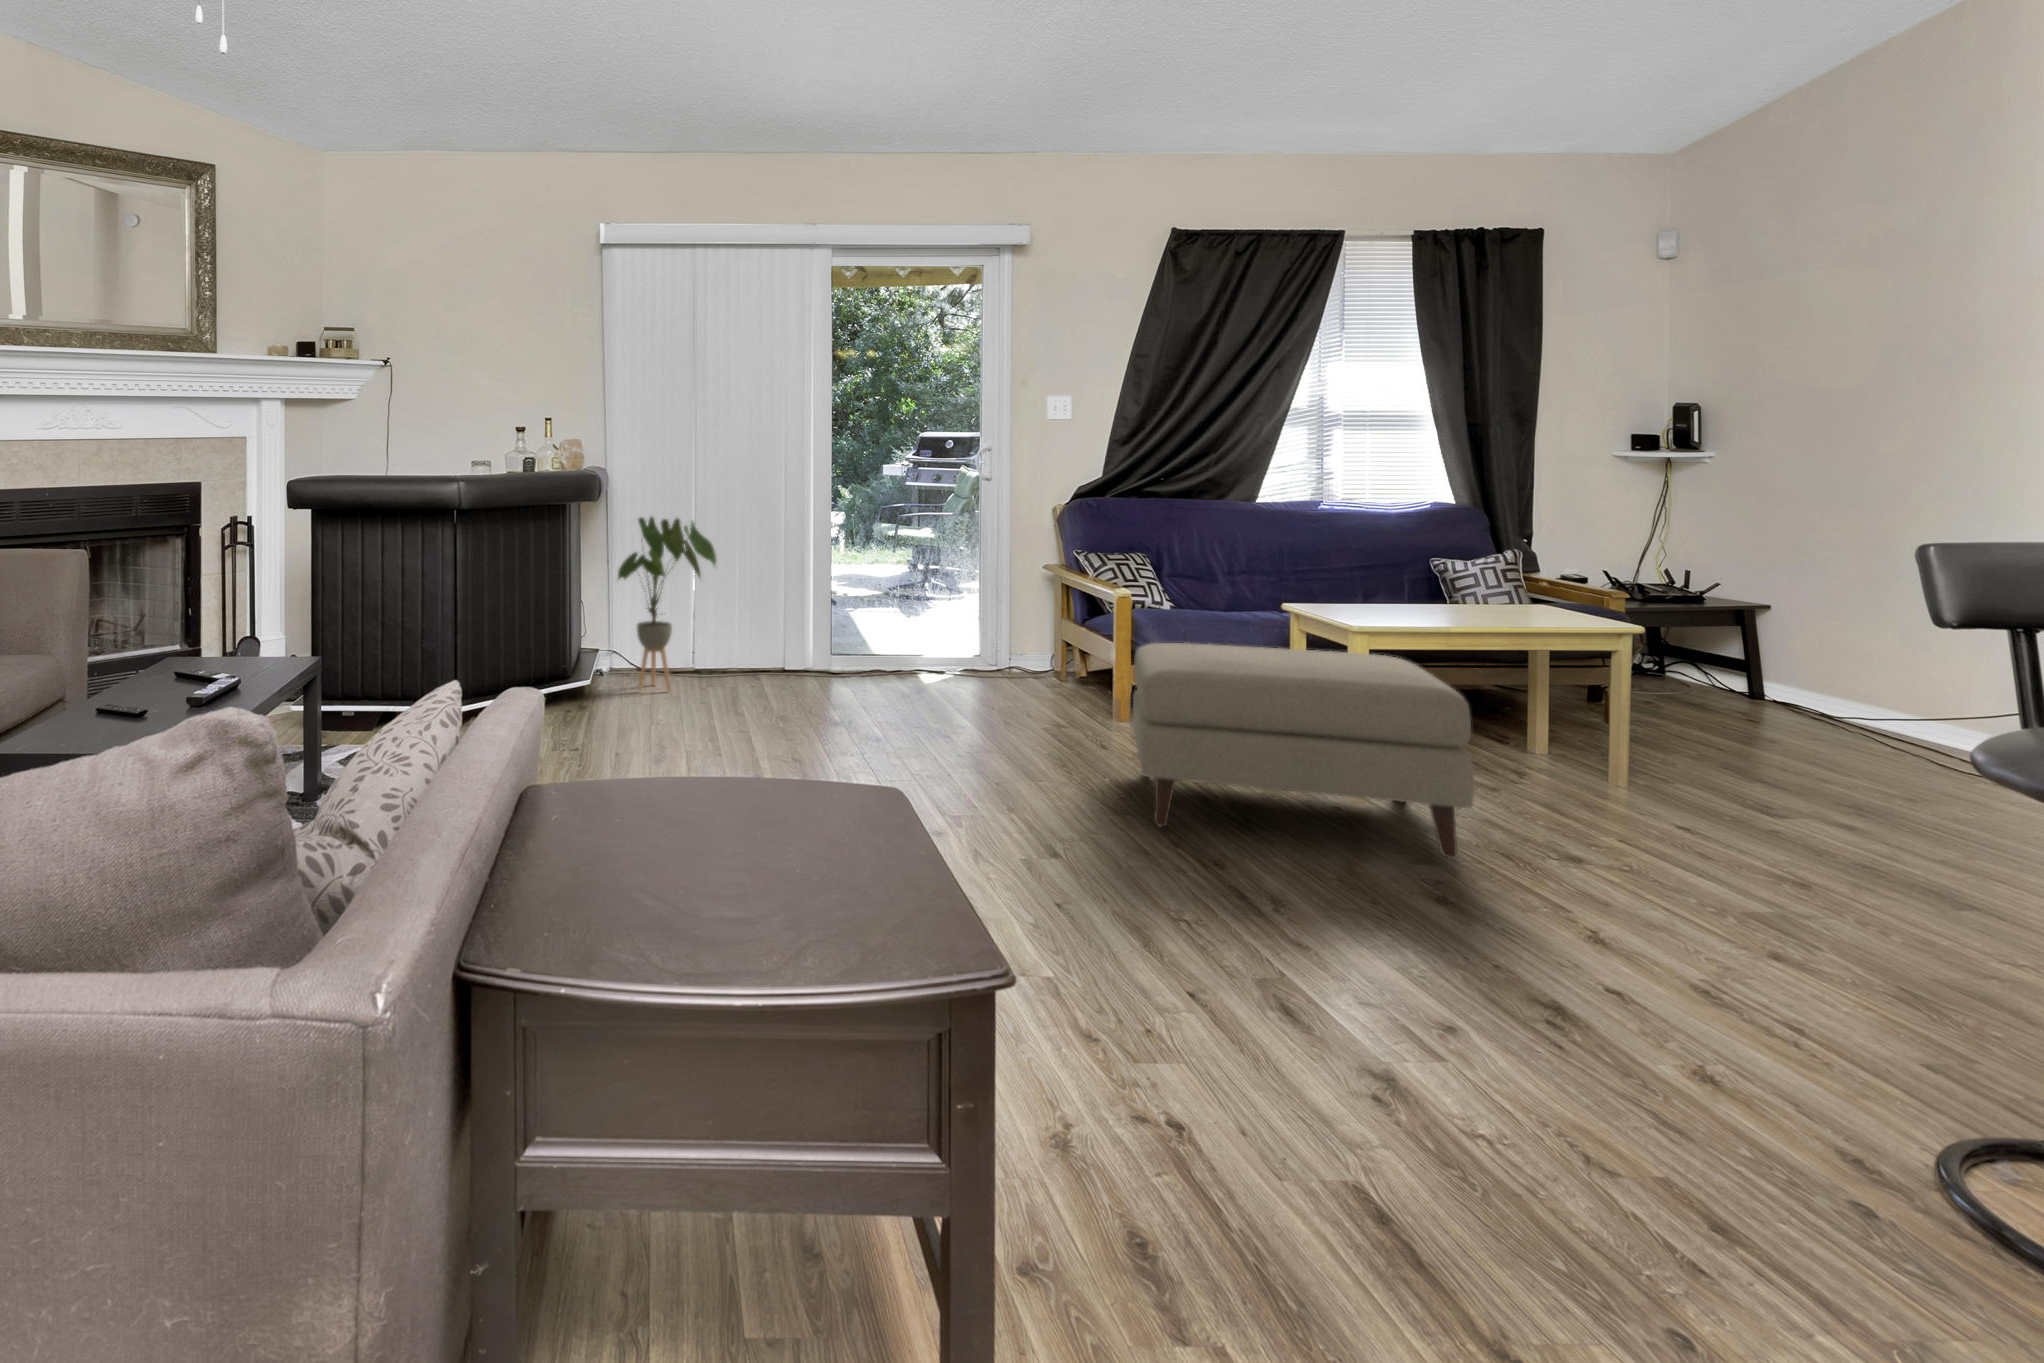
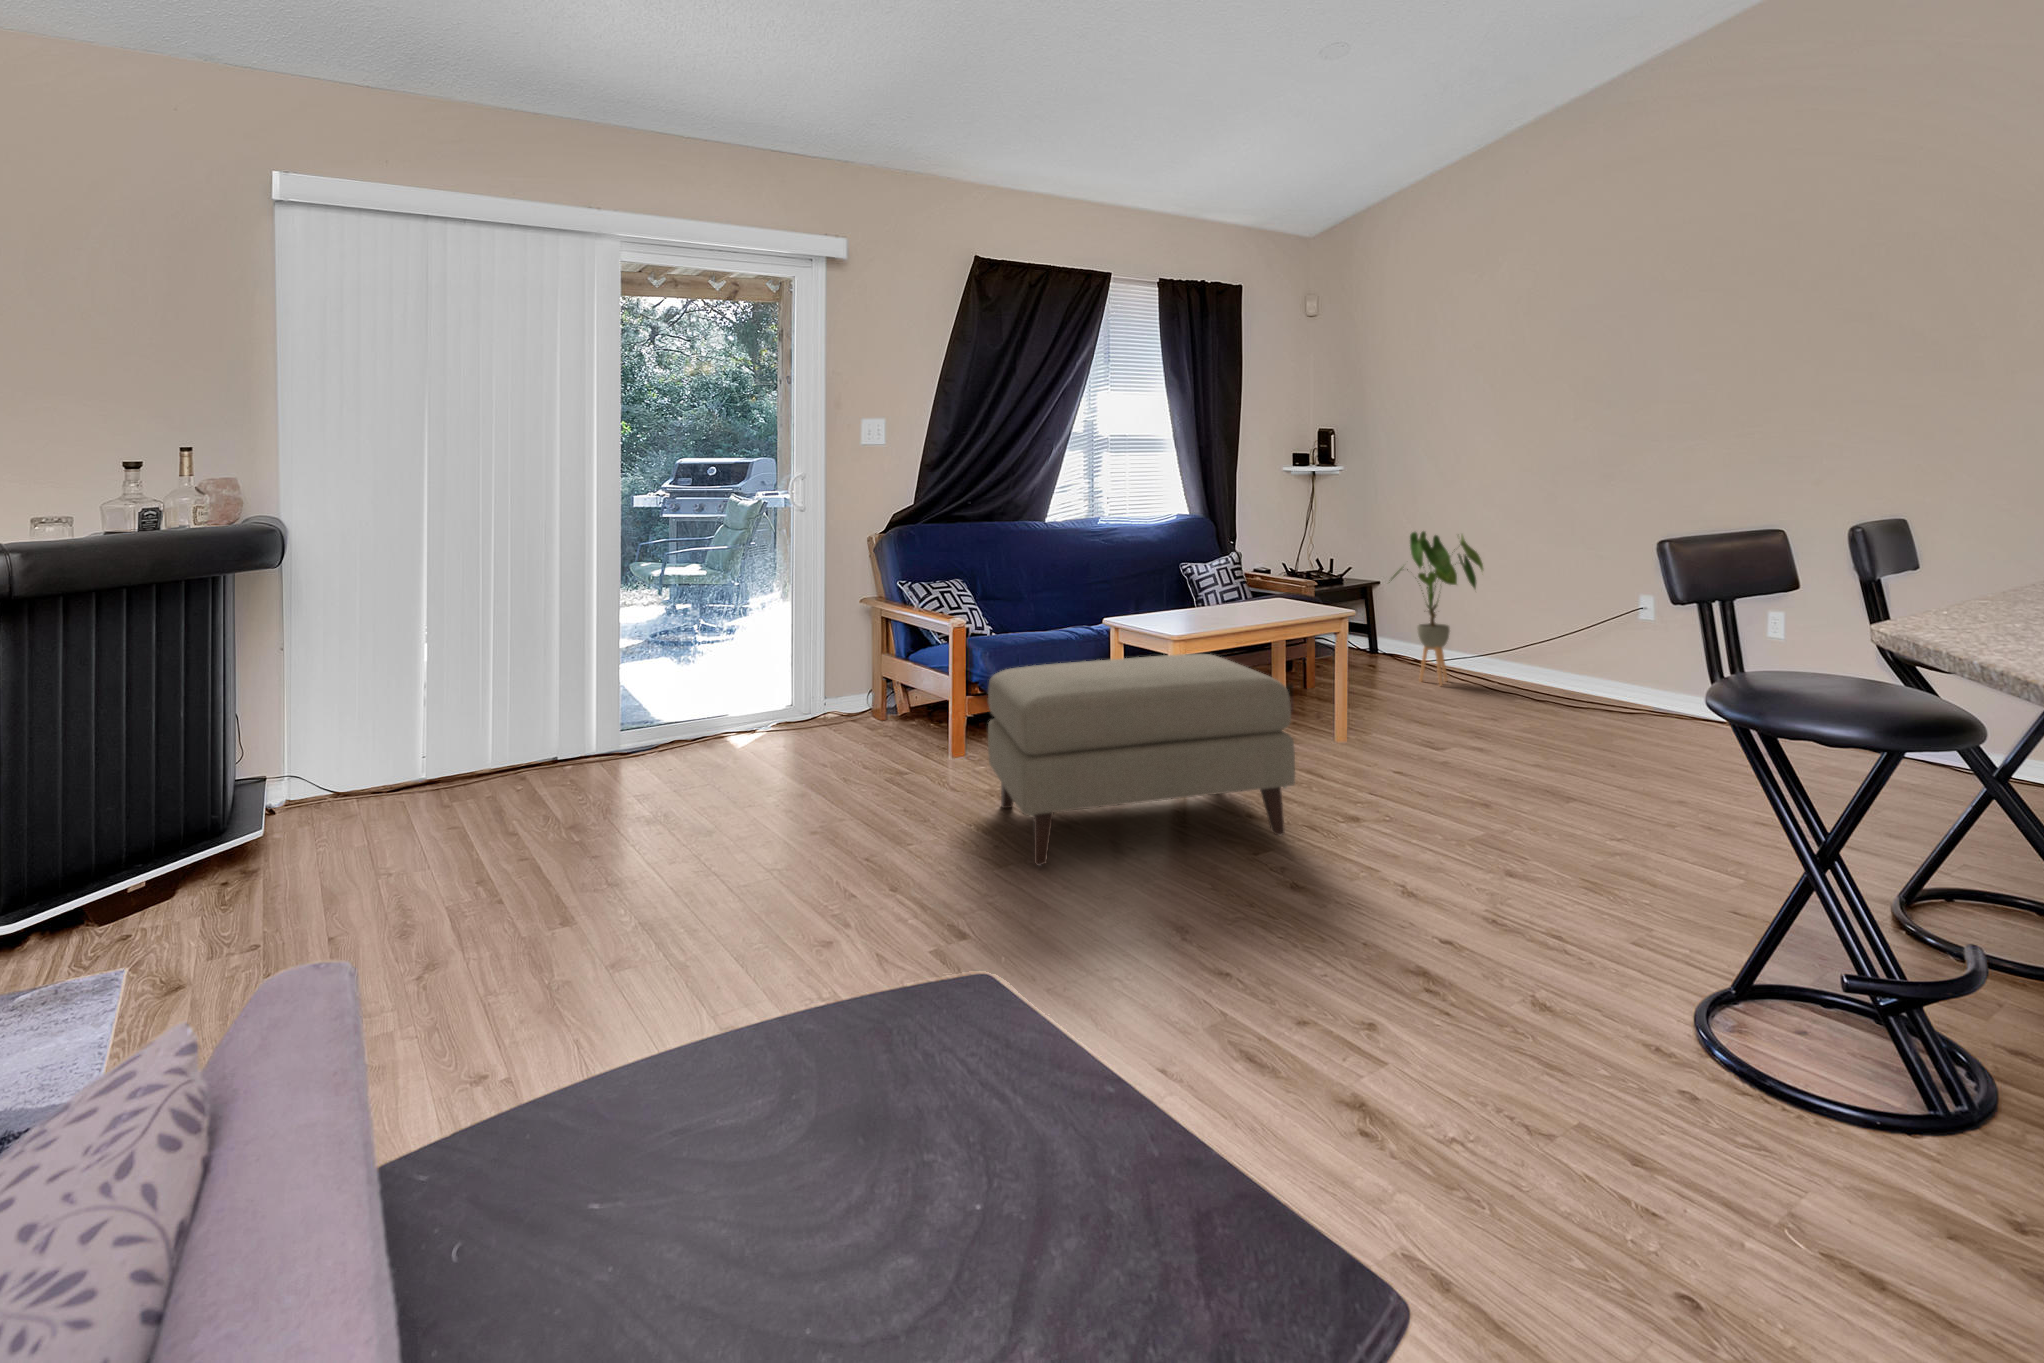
house plant: present [618,517,717,690] -> present [1389,531,1483,685]

